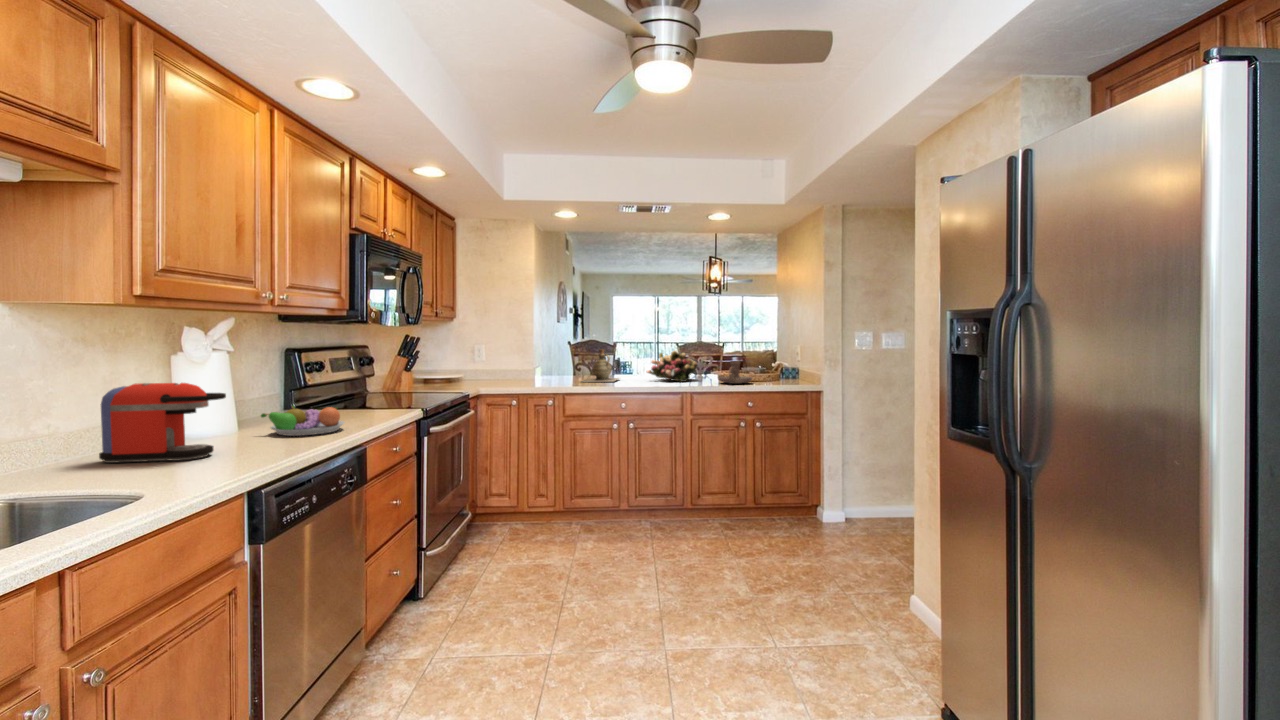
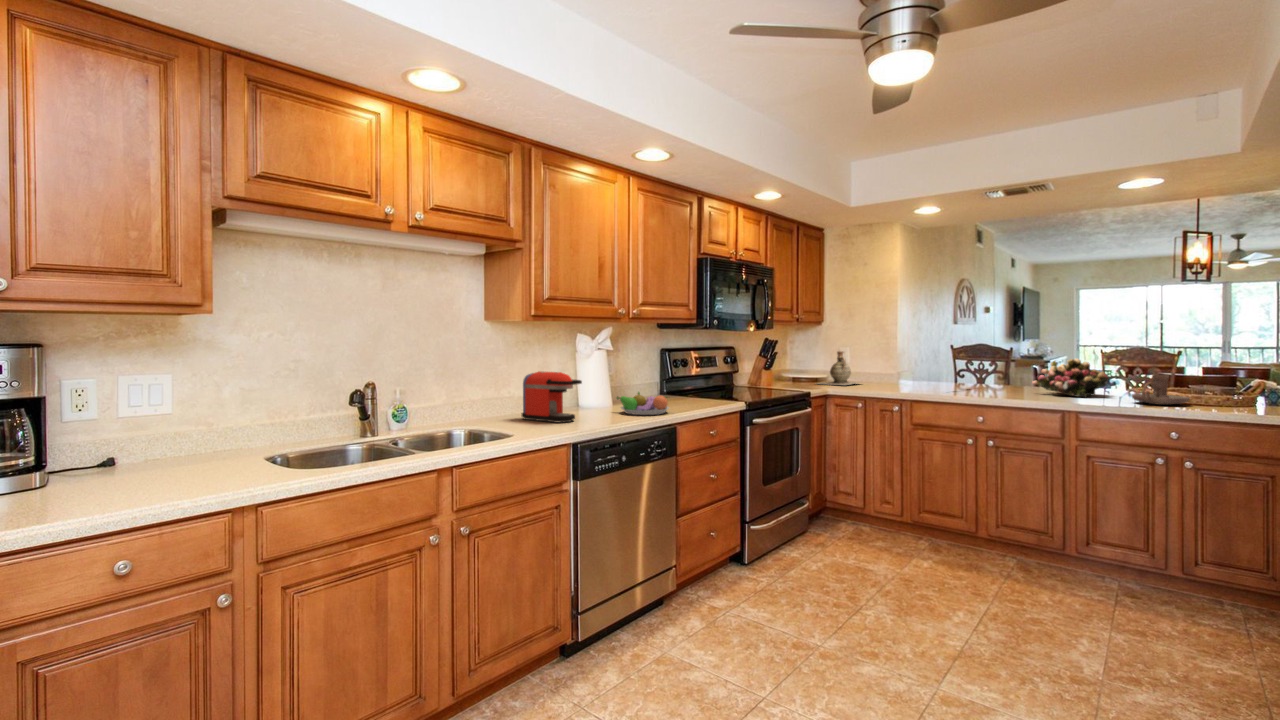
ceramic jug: present [582,349,619,382] -> present [819,351,858,385]

